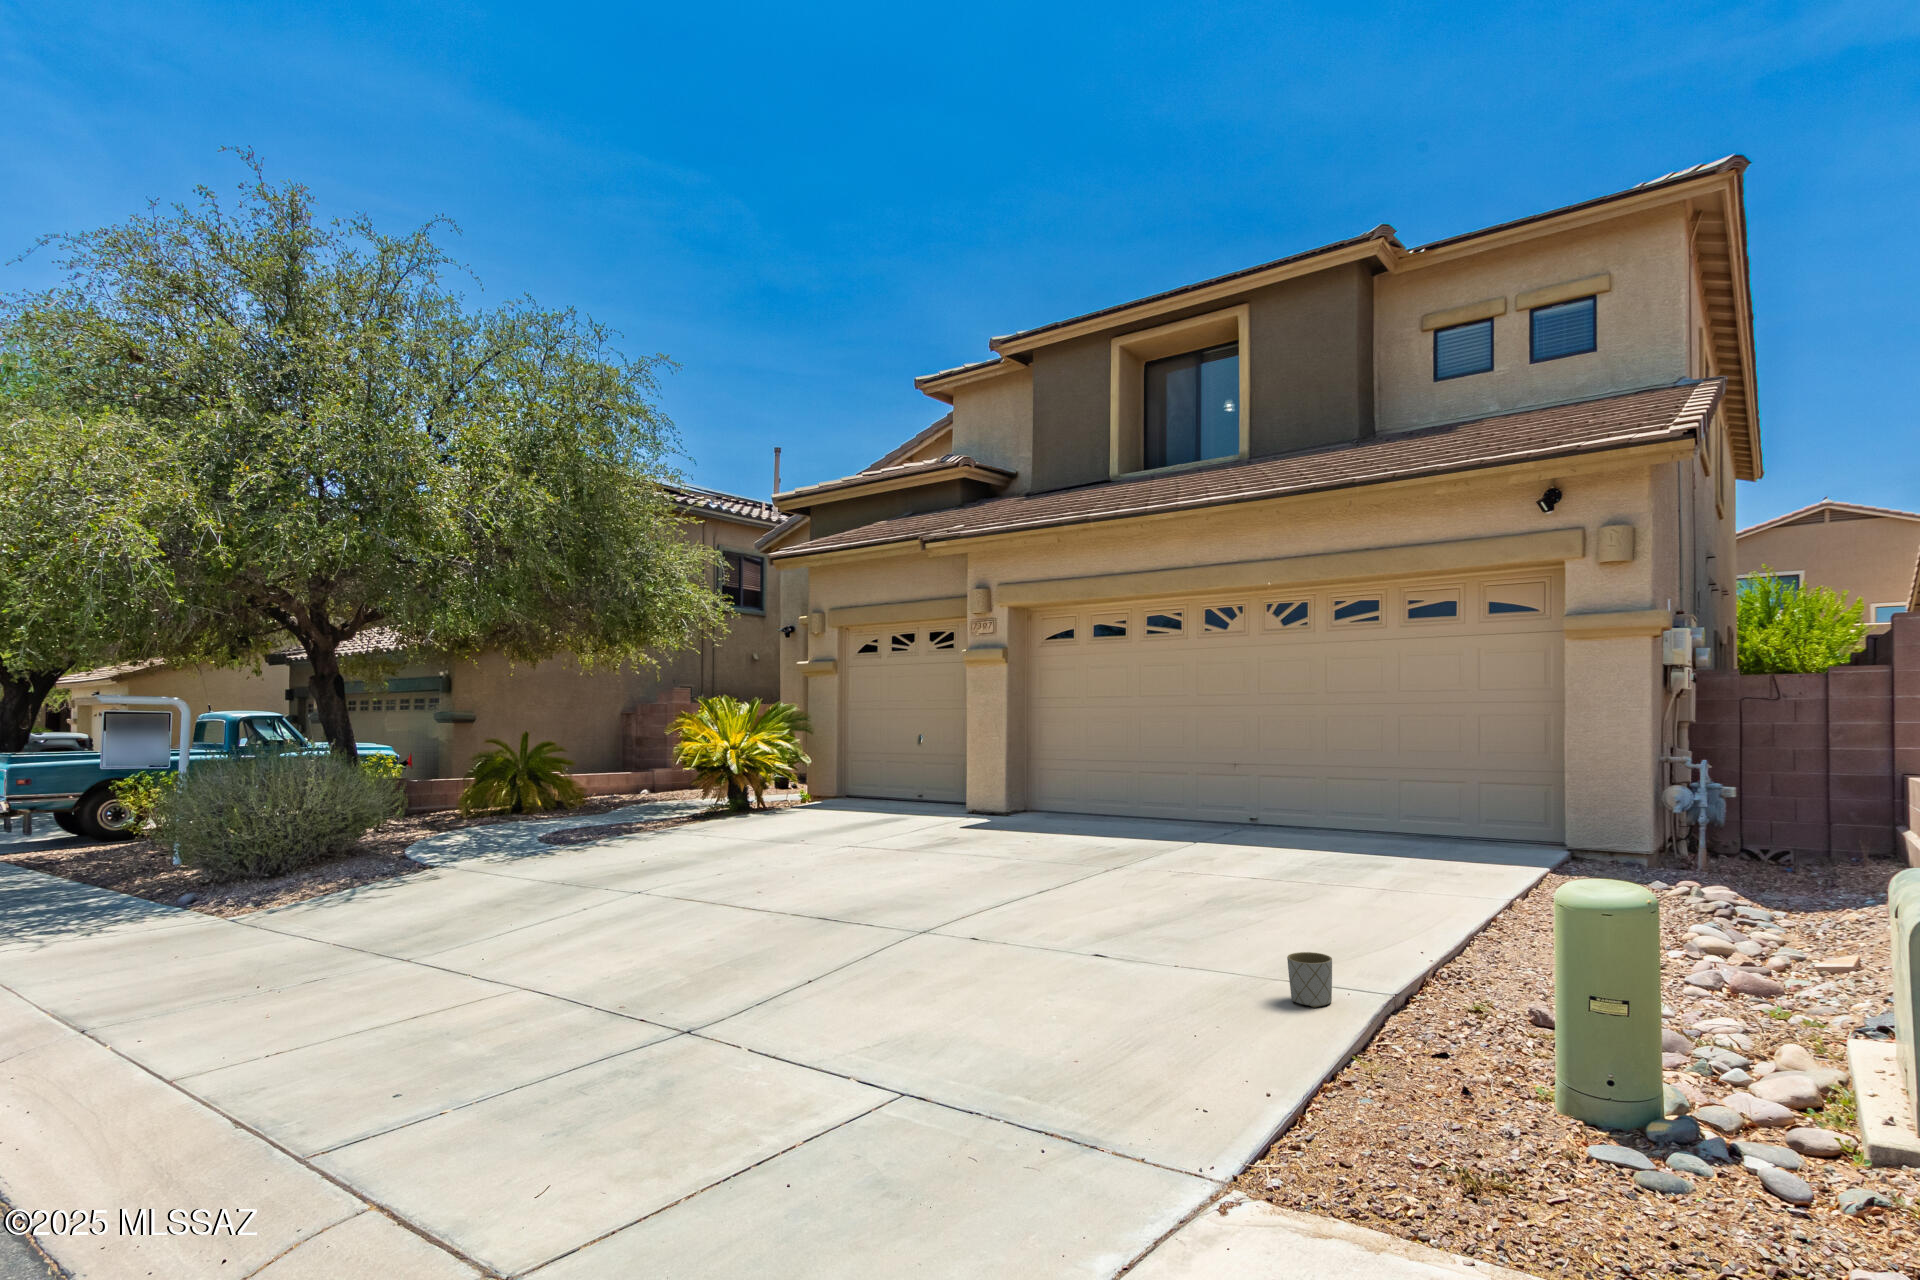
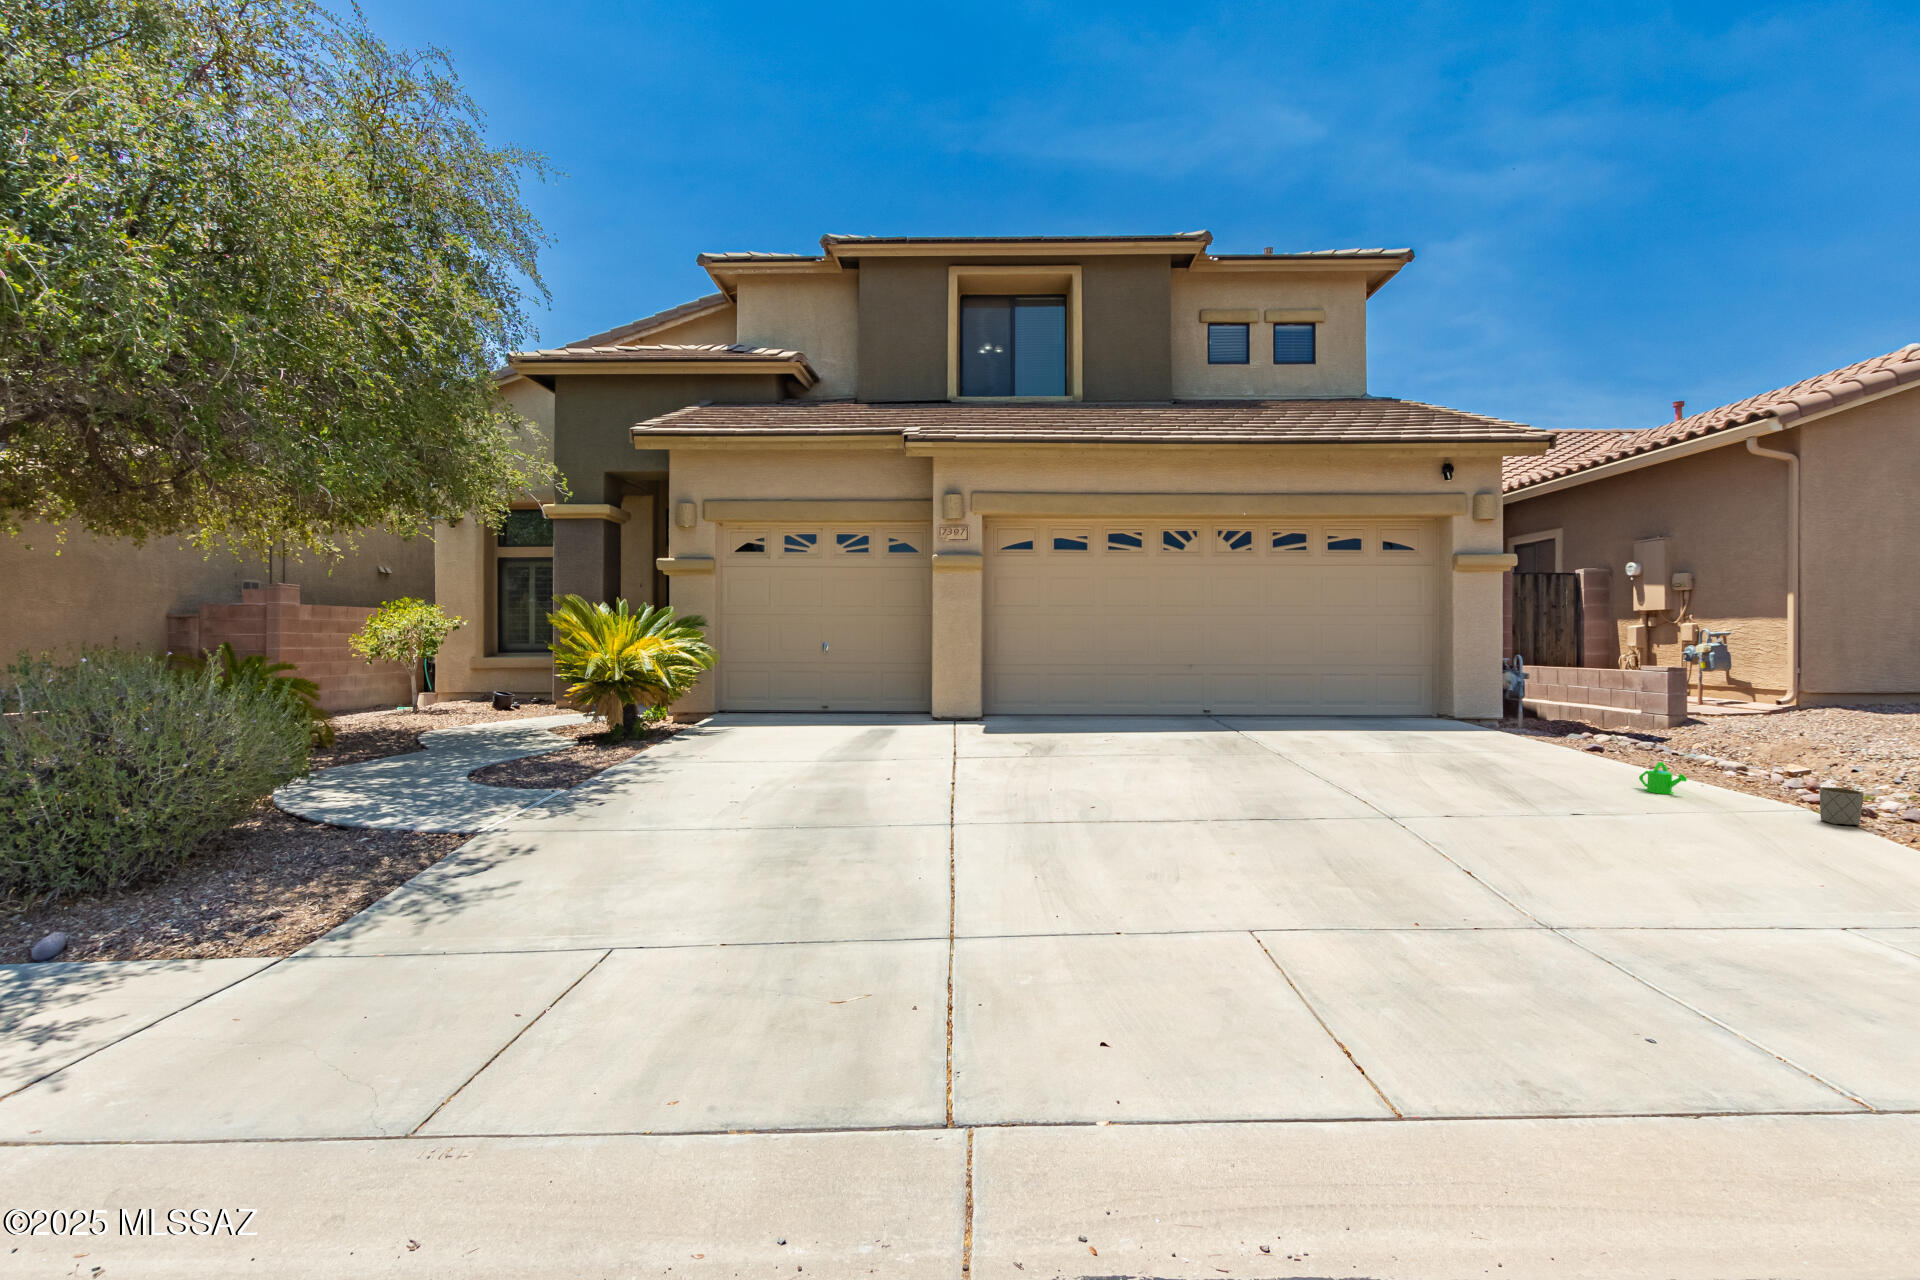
watering can: none [1275,908,1307,951] -> present [1639,762,1687,794]

